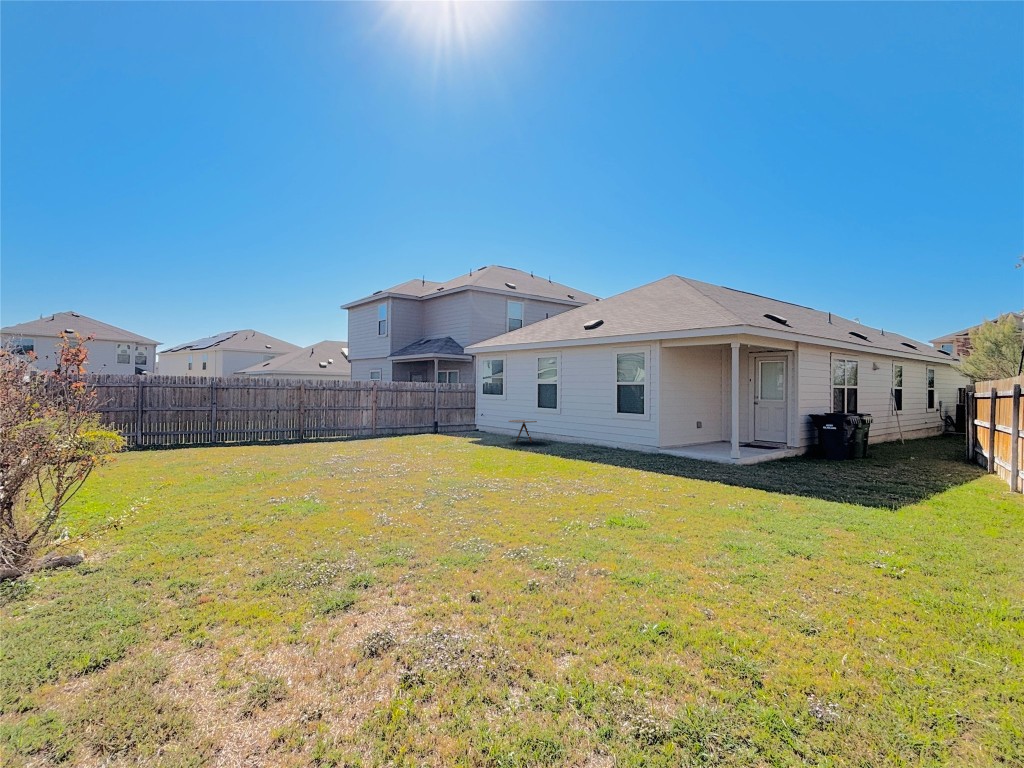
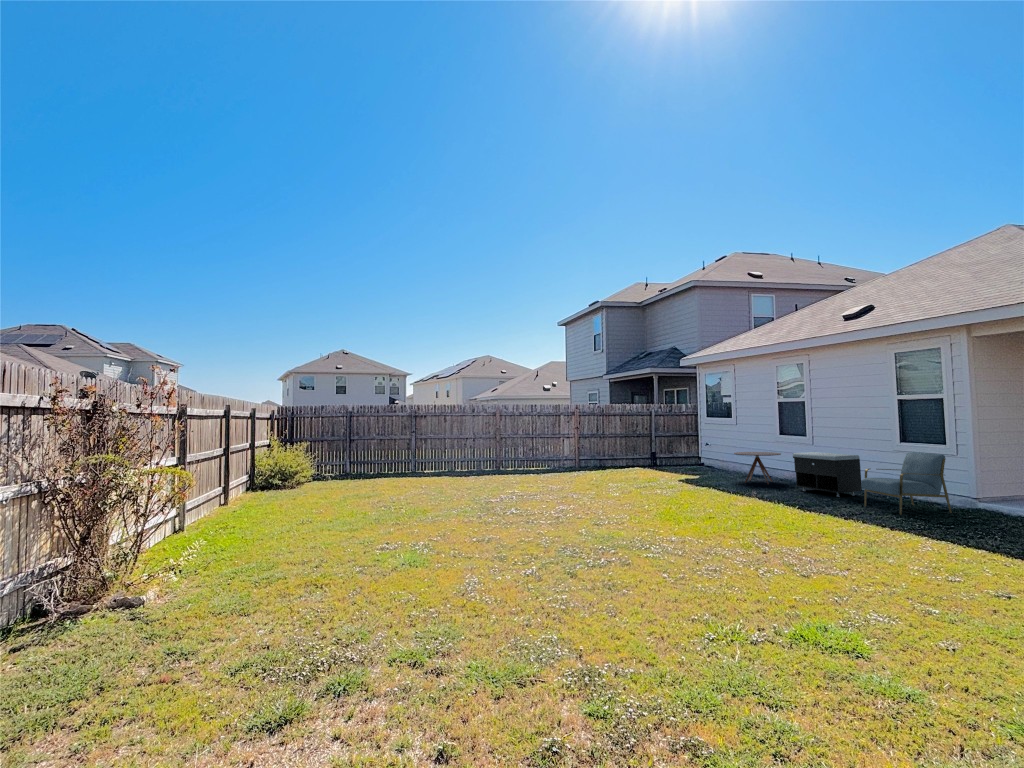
chair: none [599,418,644,459] -> present [861,452,952,515]
storage bench: none [551,419,591,449] -> present [793,452,862,497]

